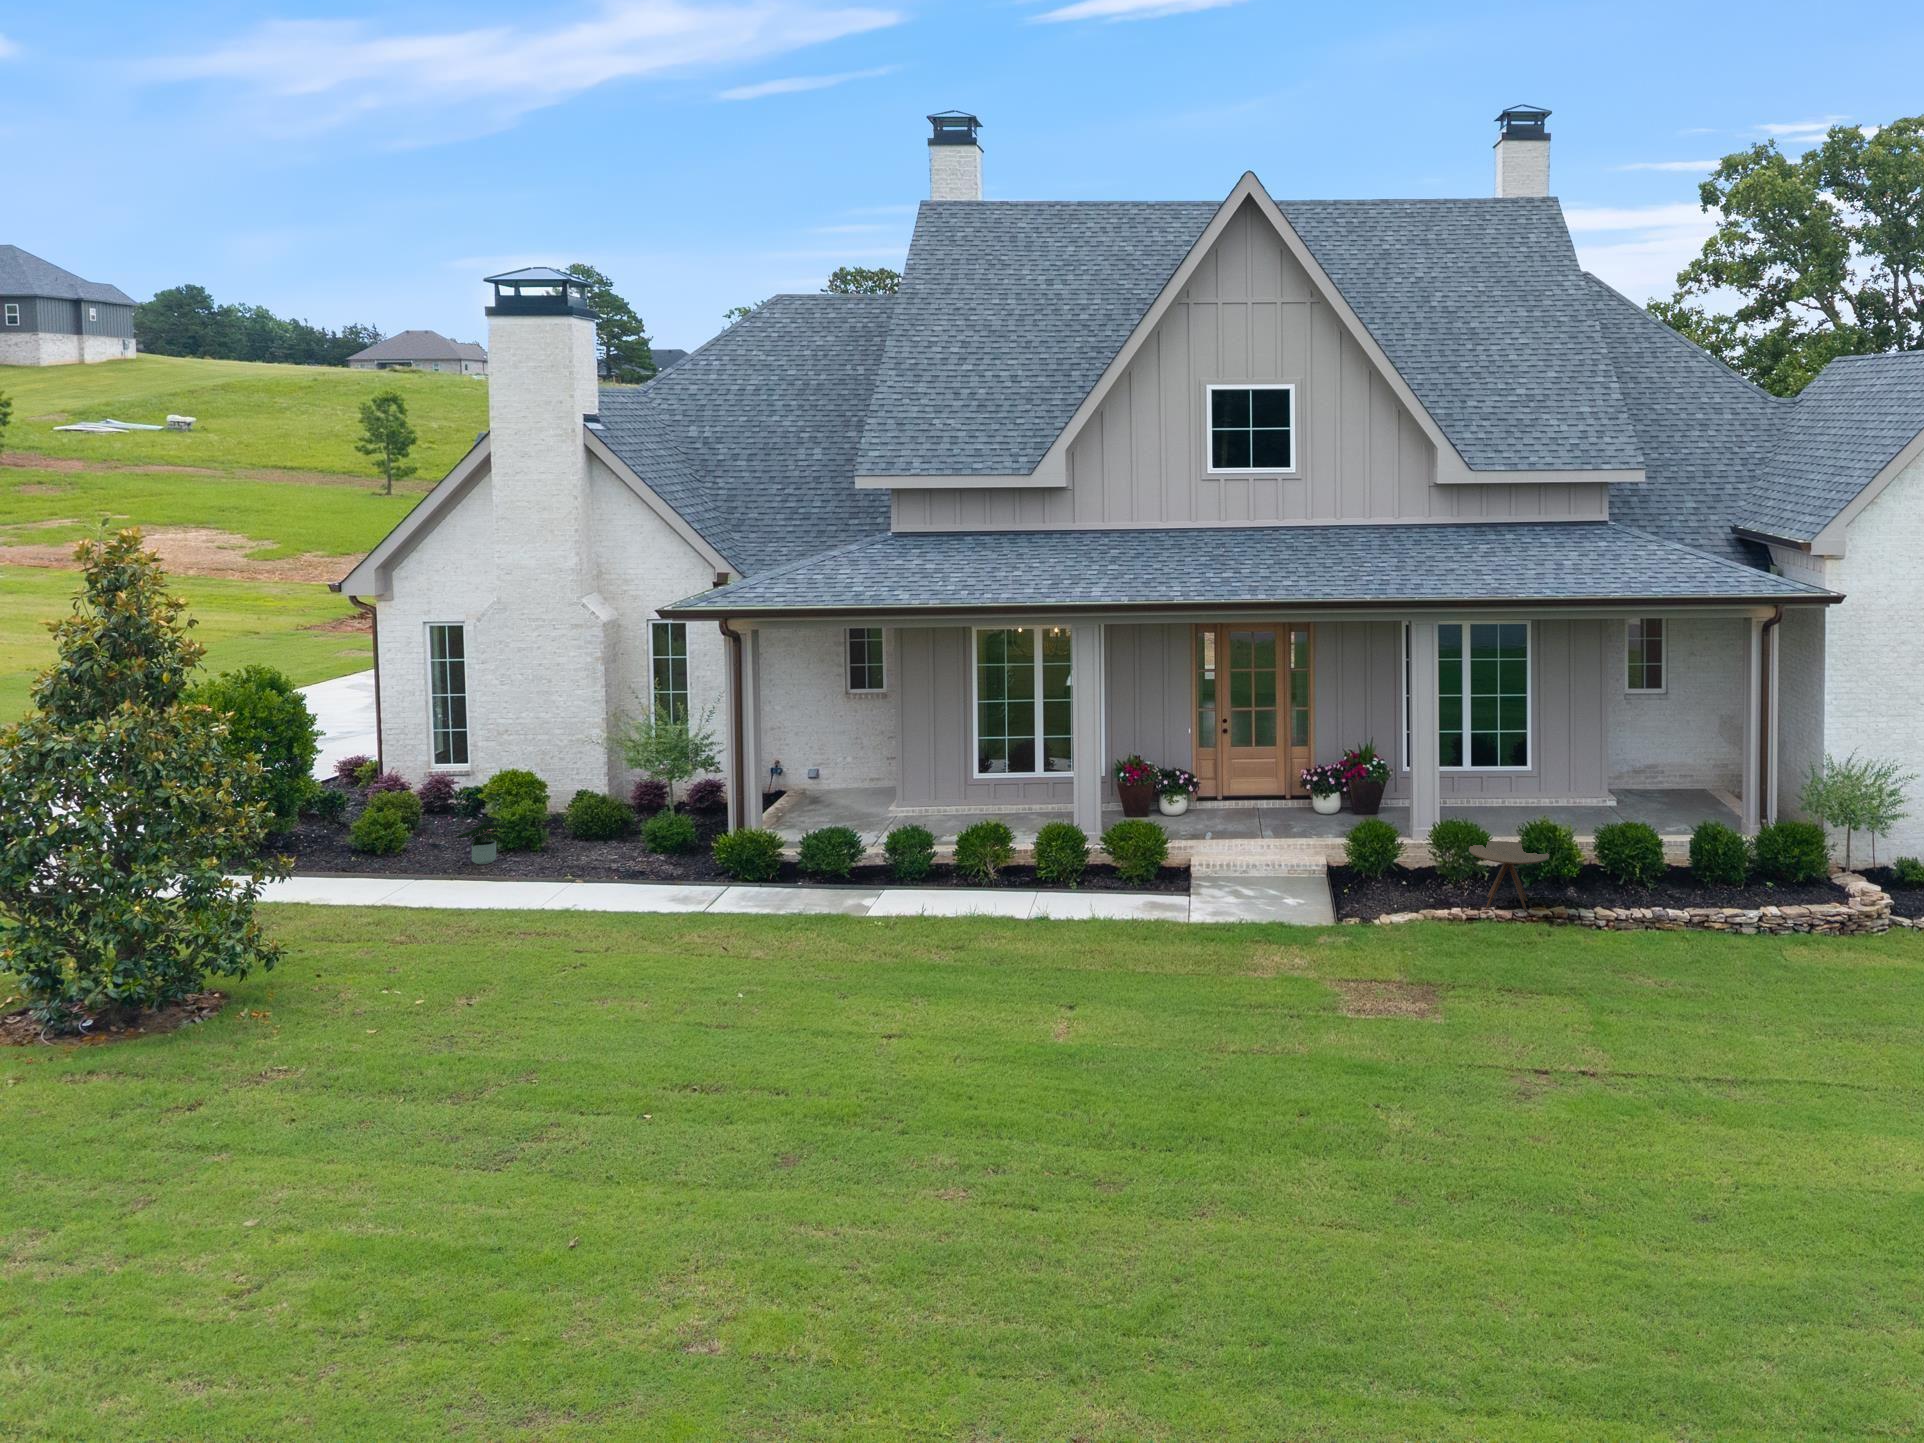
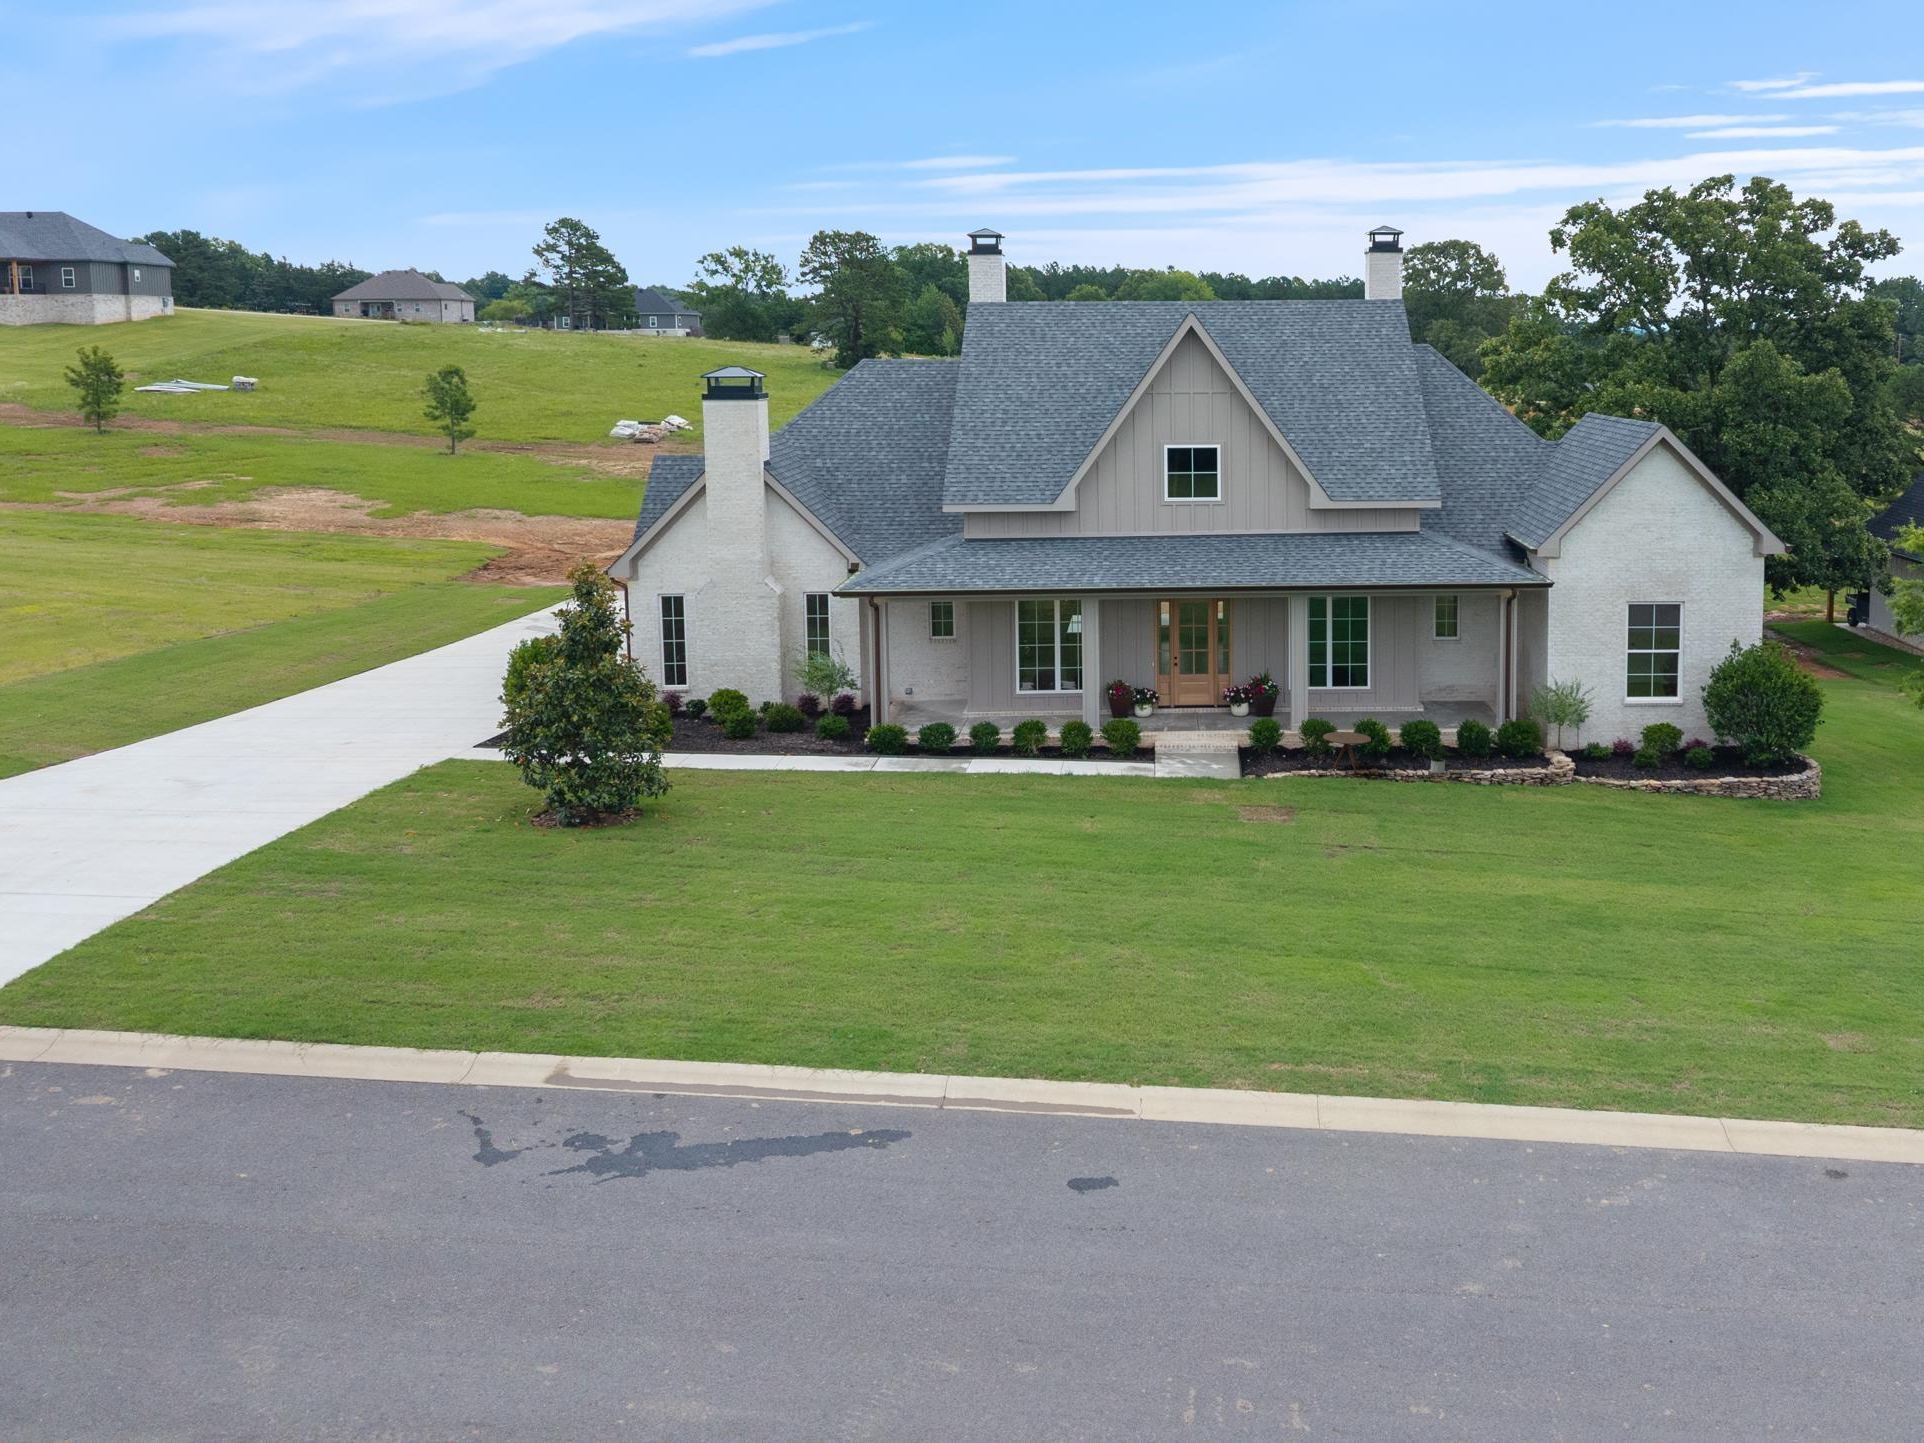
potted plant: present [457,817,510,864] -> present [1423,745,1455,774]

